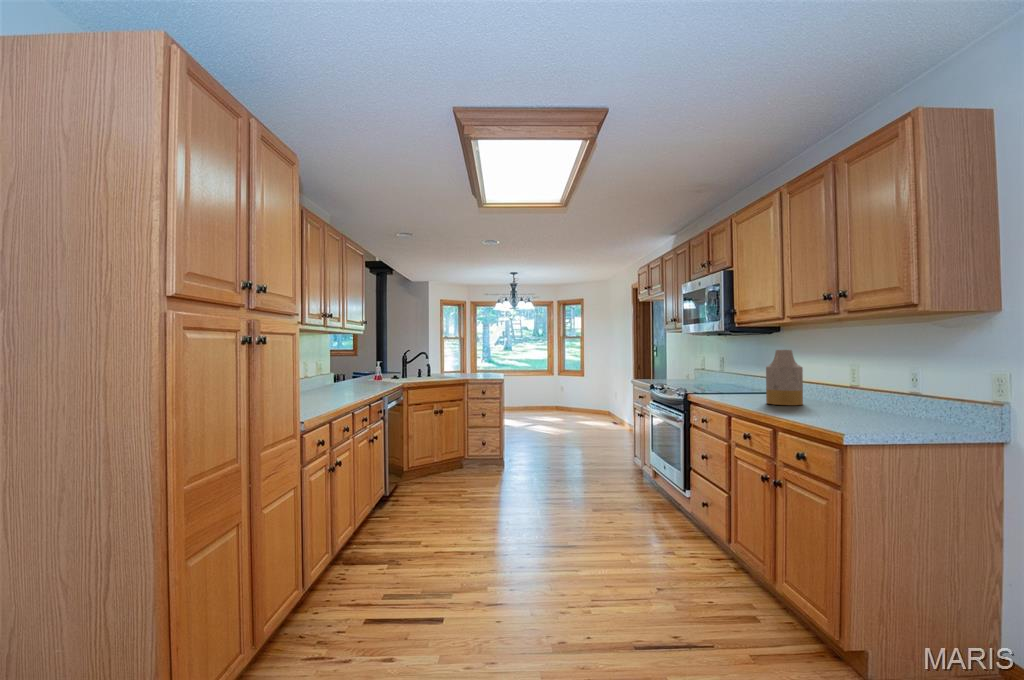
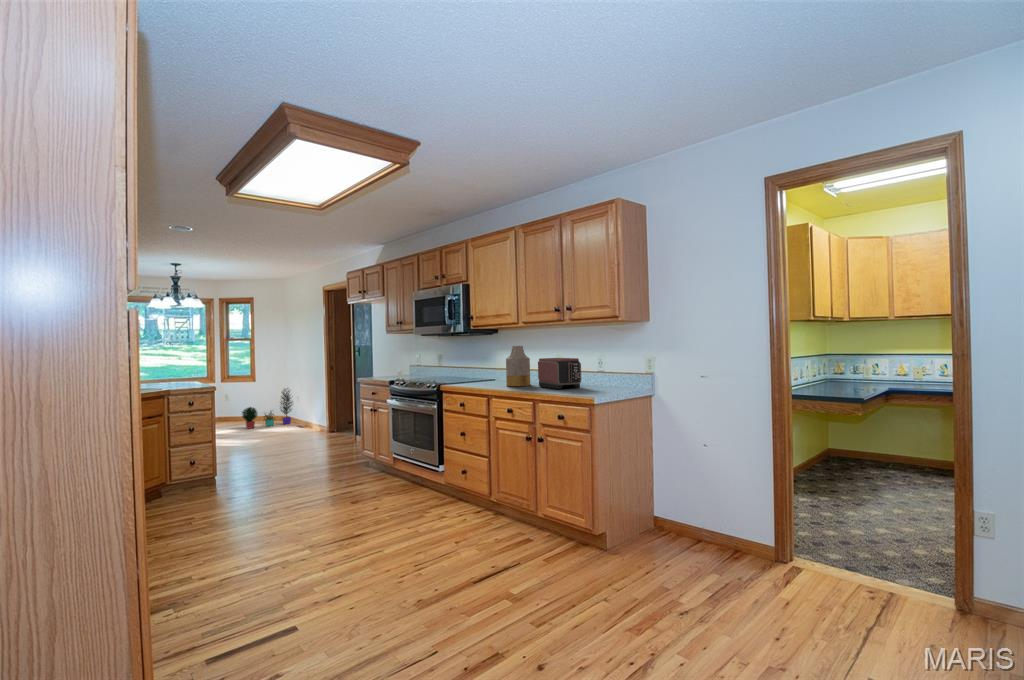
toaster: none [806,368,869,416] -> present [538,358,581,389]
potted plant: none [567,385,615,422] -> present [242,389,293,429]

